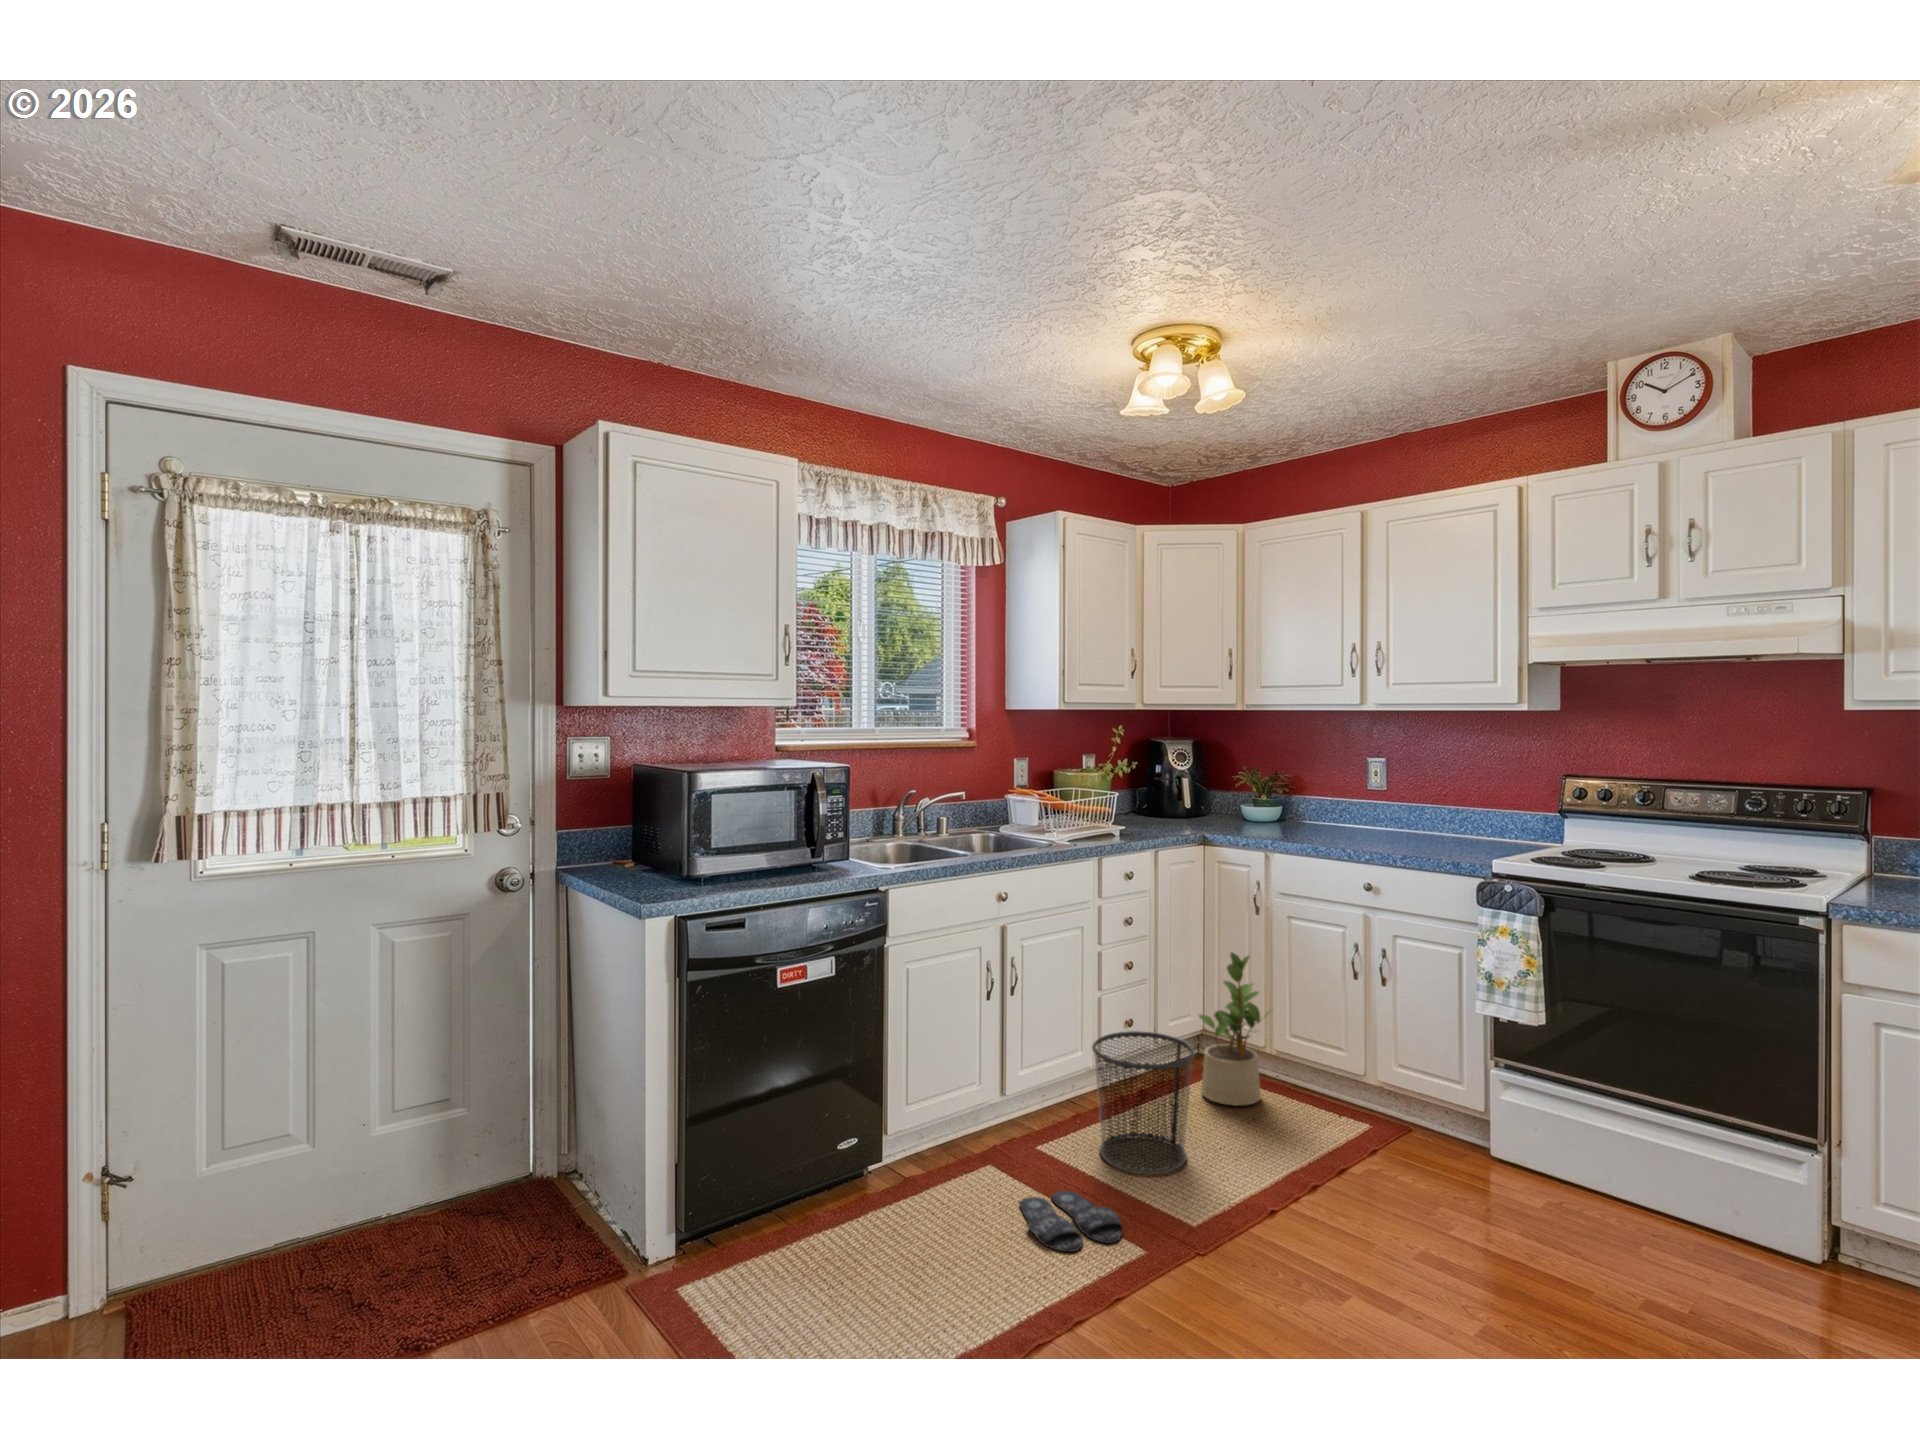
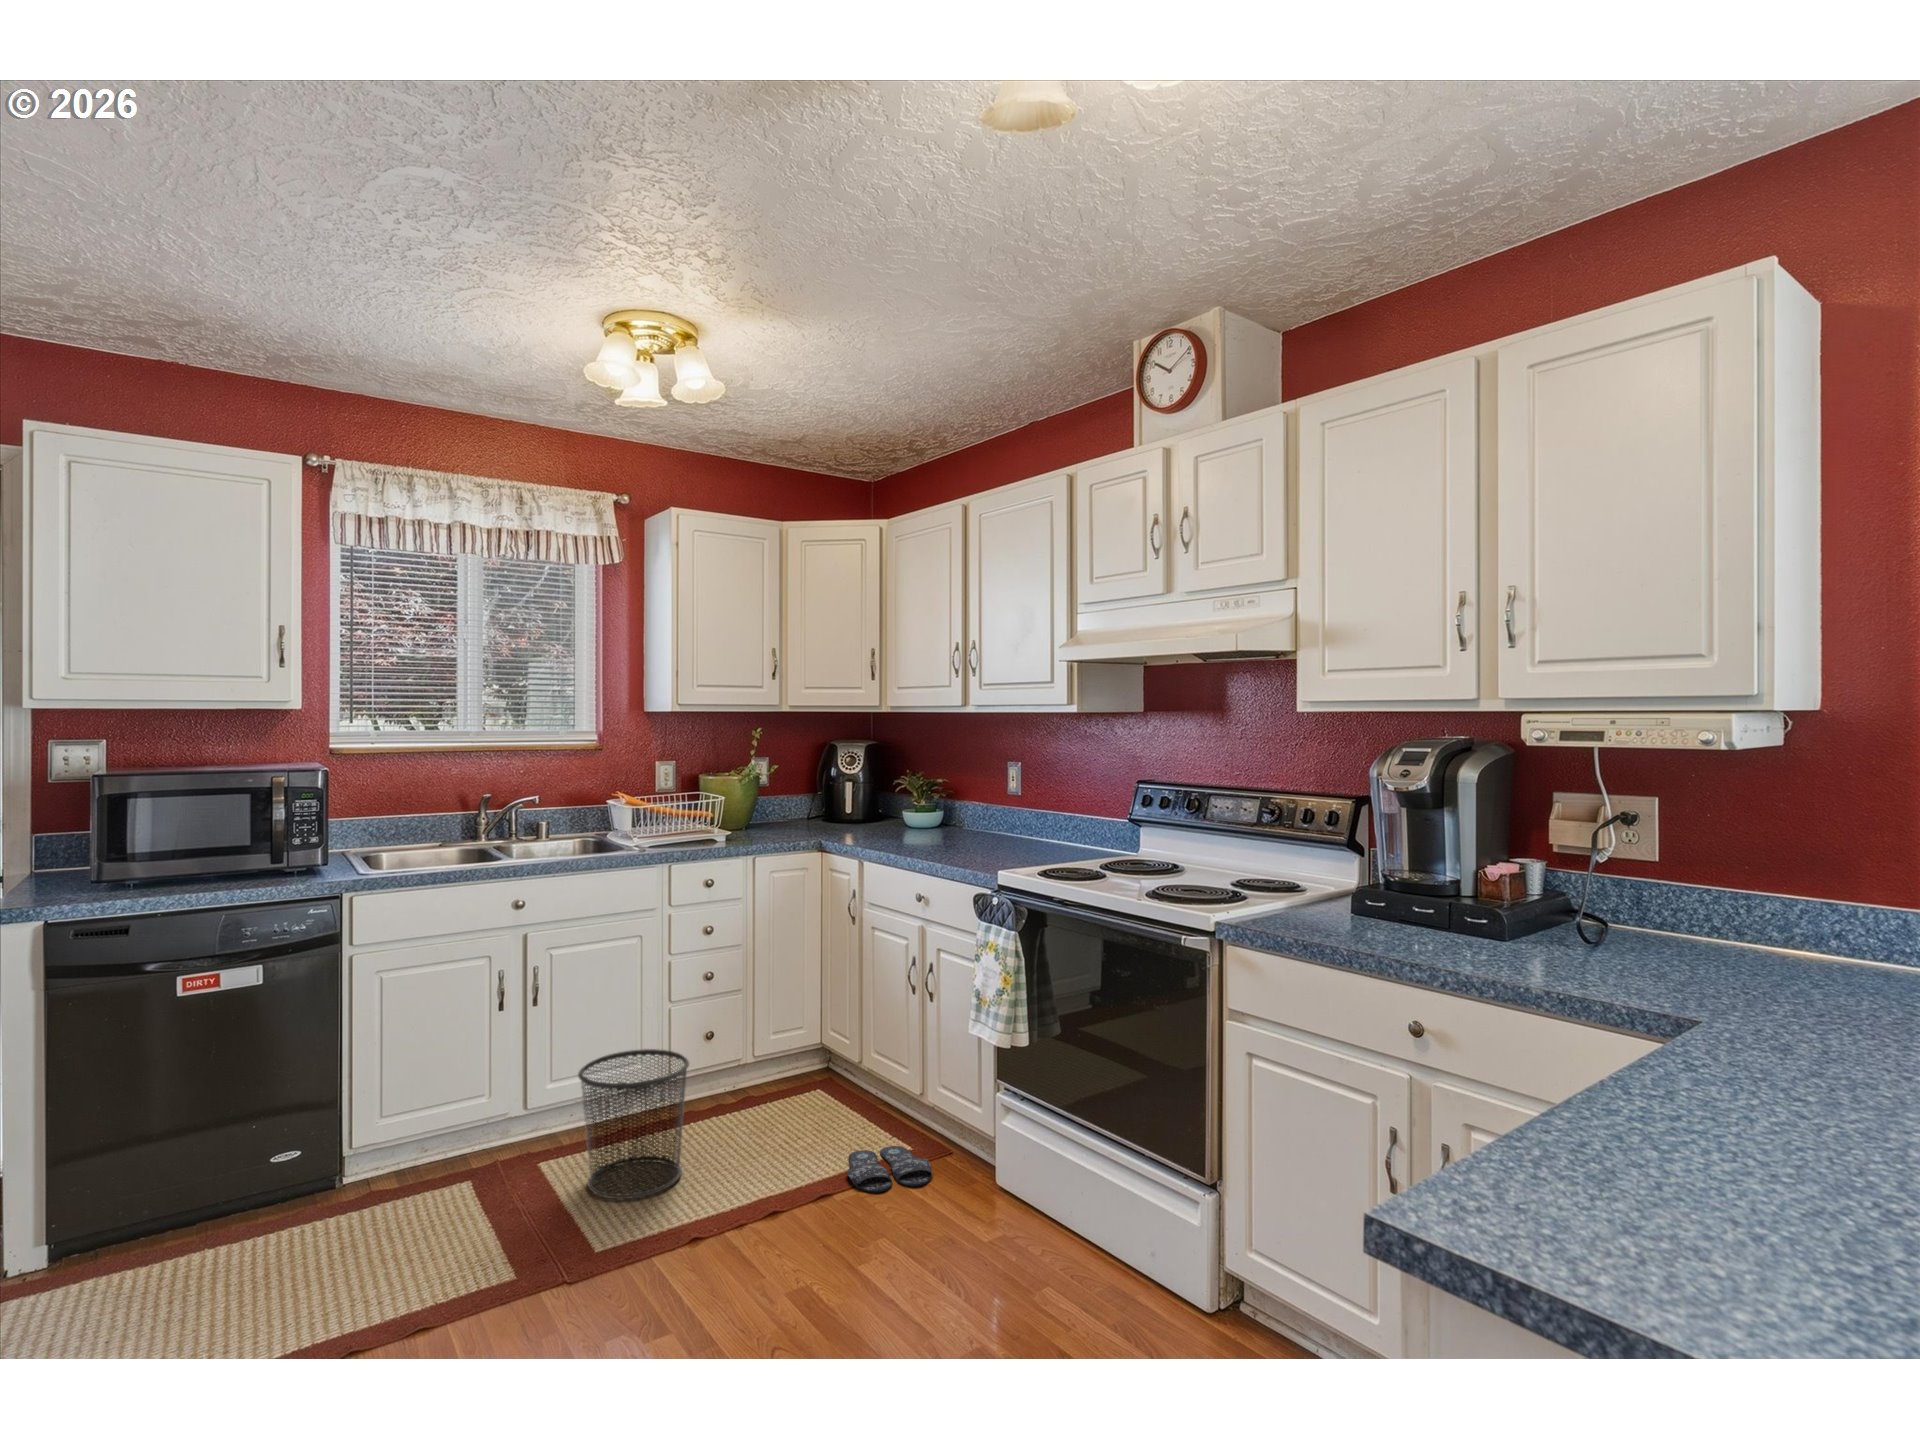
potted plant: present [1199,953,1270,1106] -> none [769,967,837,1129]
slippers: present [1020,1191,1123,1252] -> present [846,1146,932,1193]

